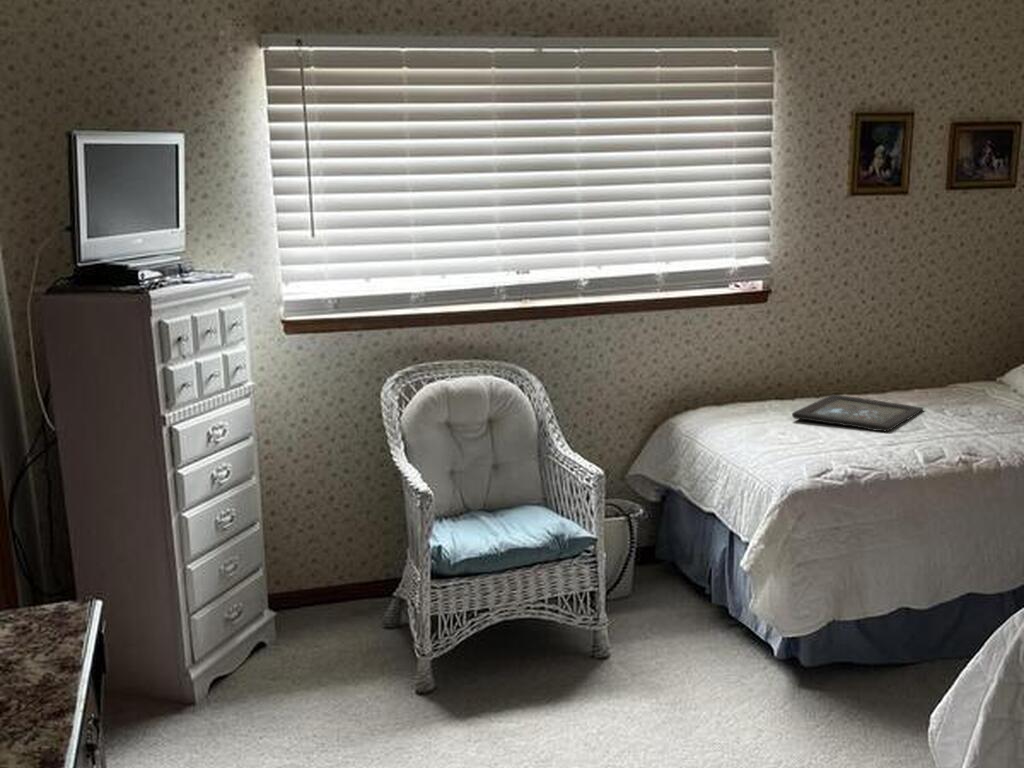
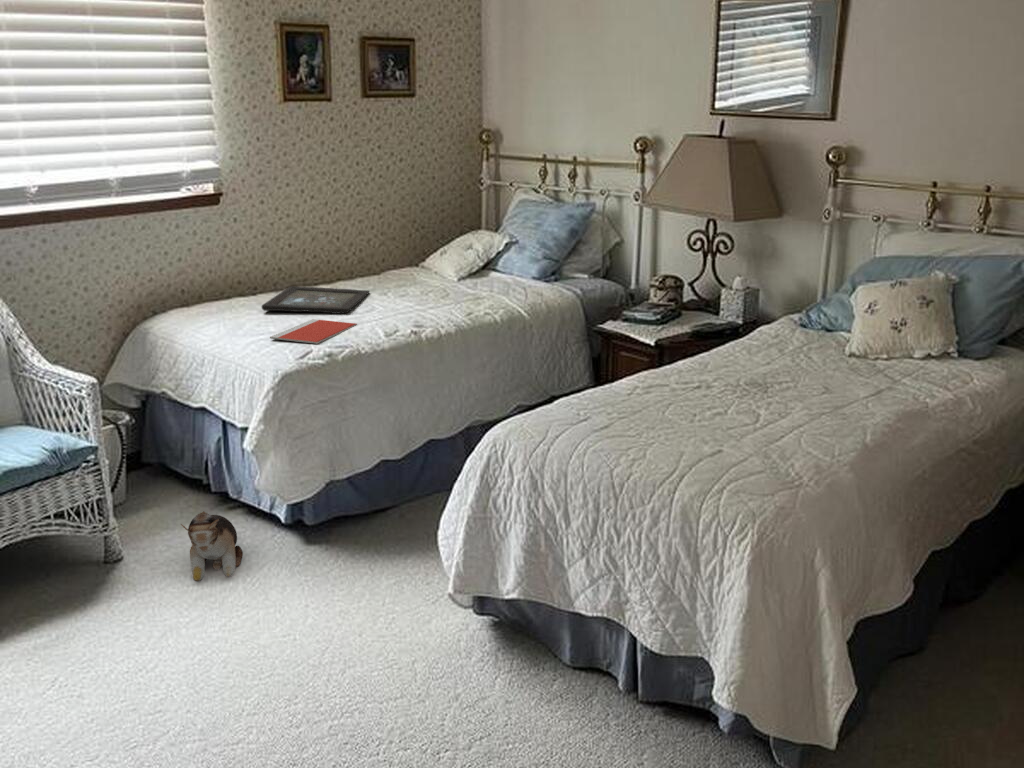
notebook: none [788,434,894,463] -> present [270,319,357,344]
plush toy: none [658,627,726,705] -> present [181,512,243,581]

